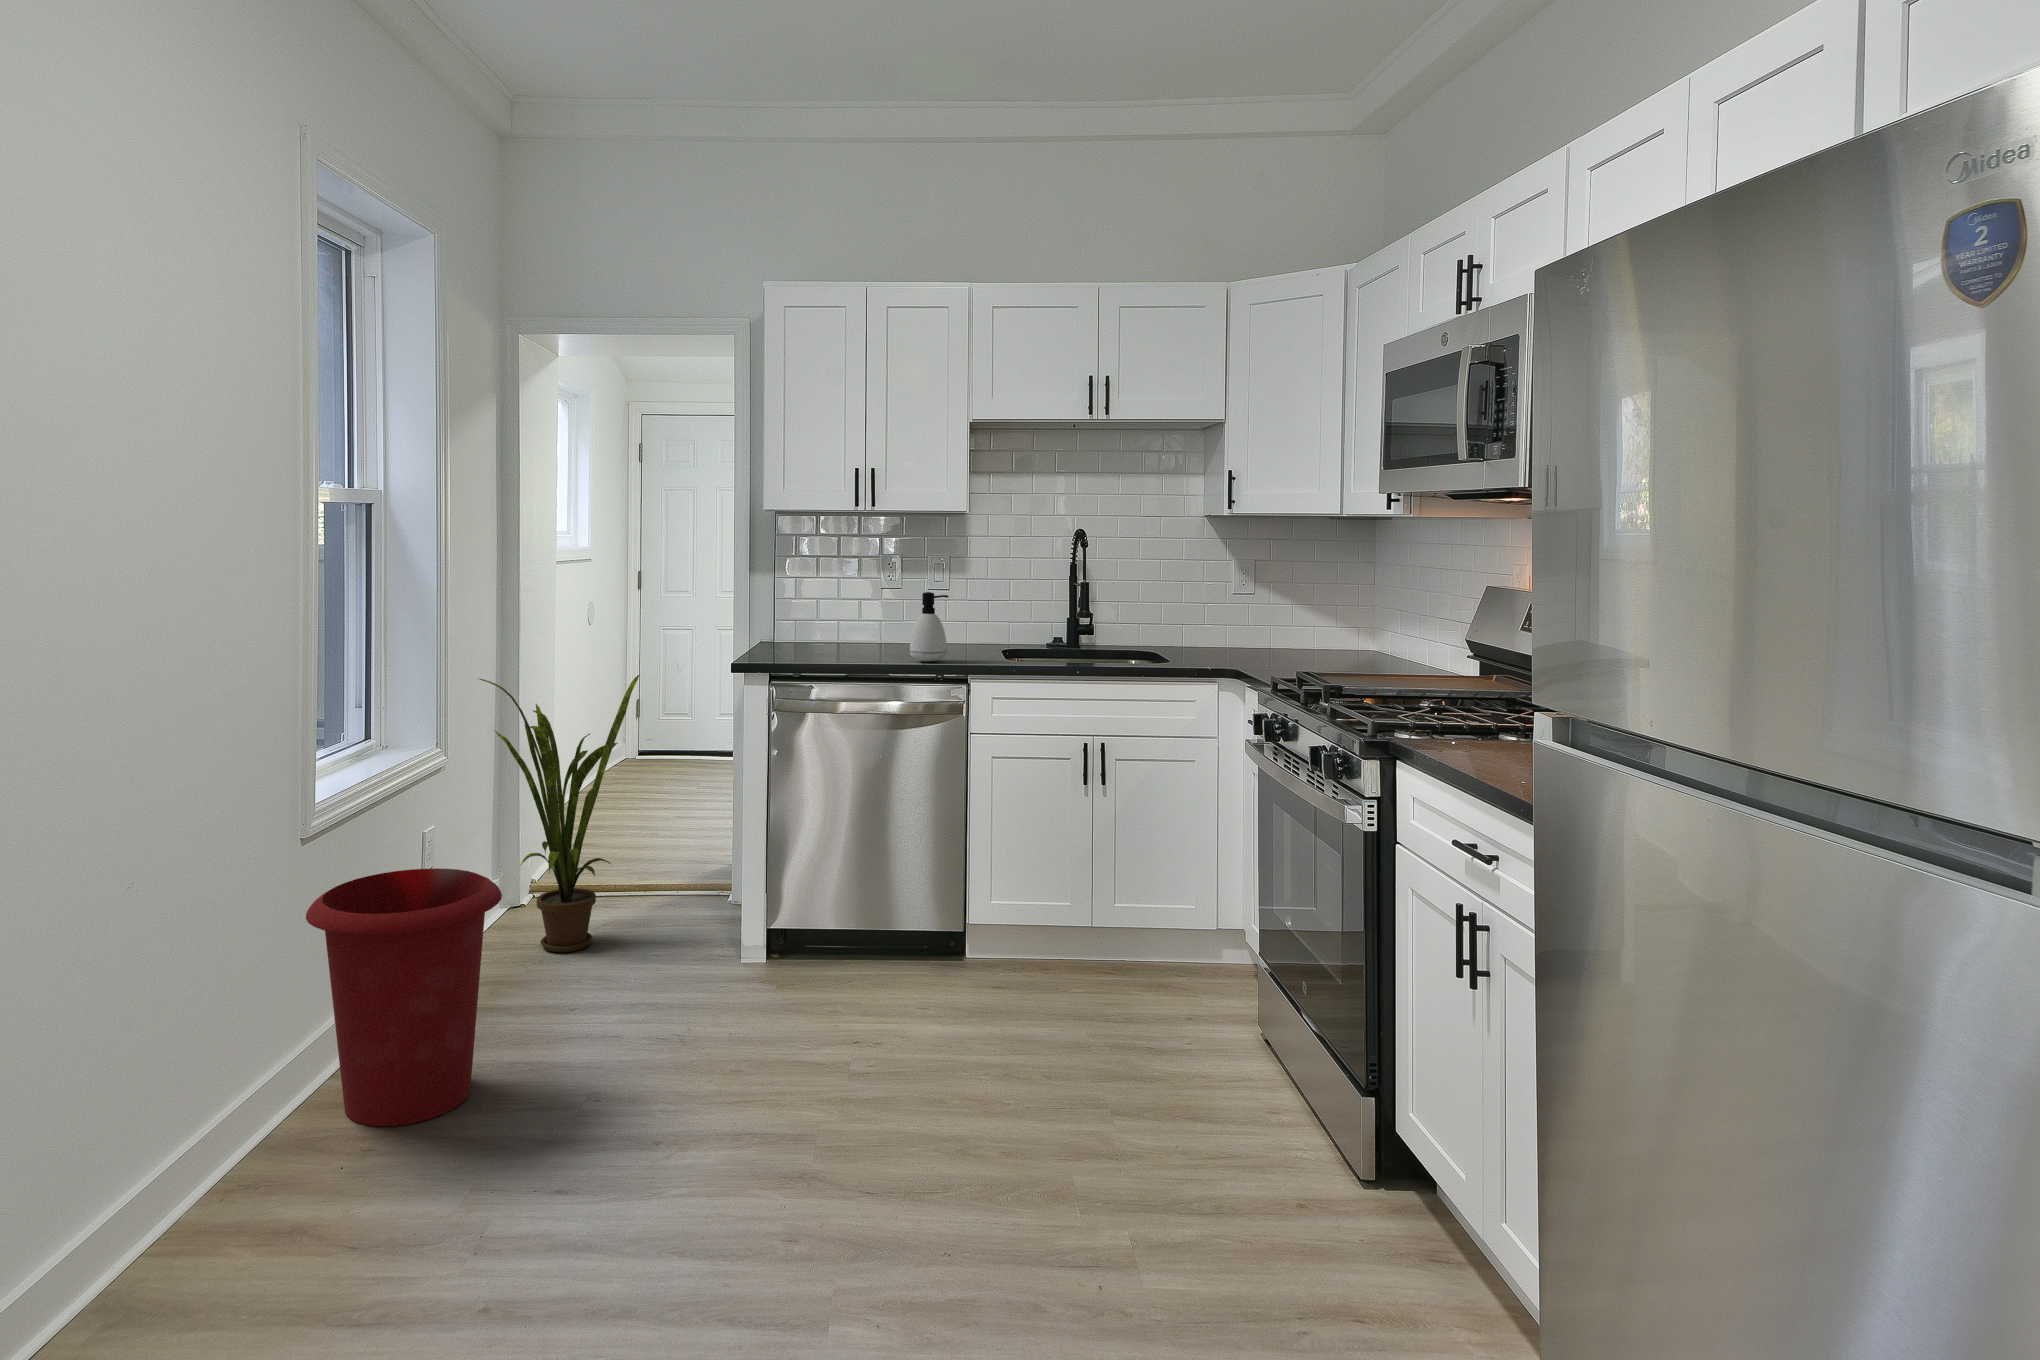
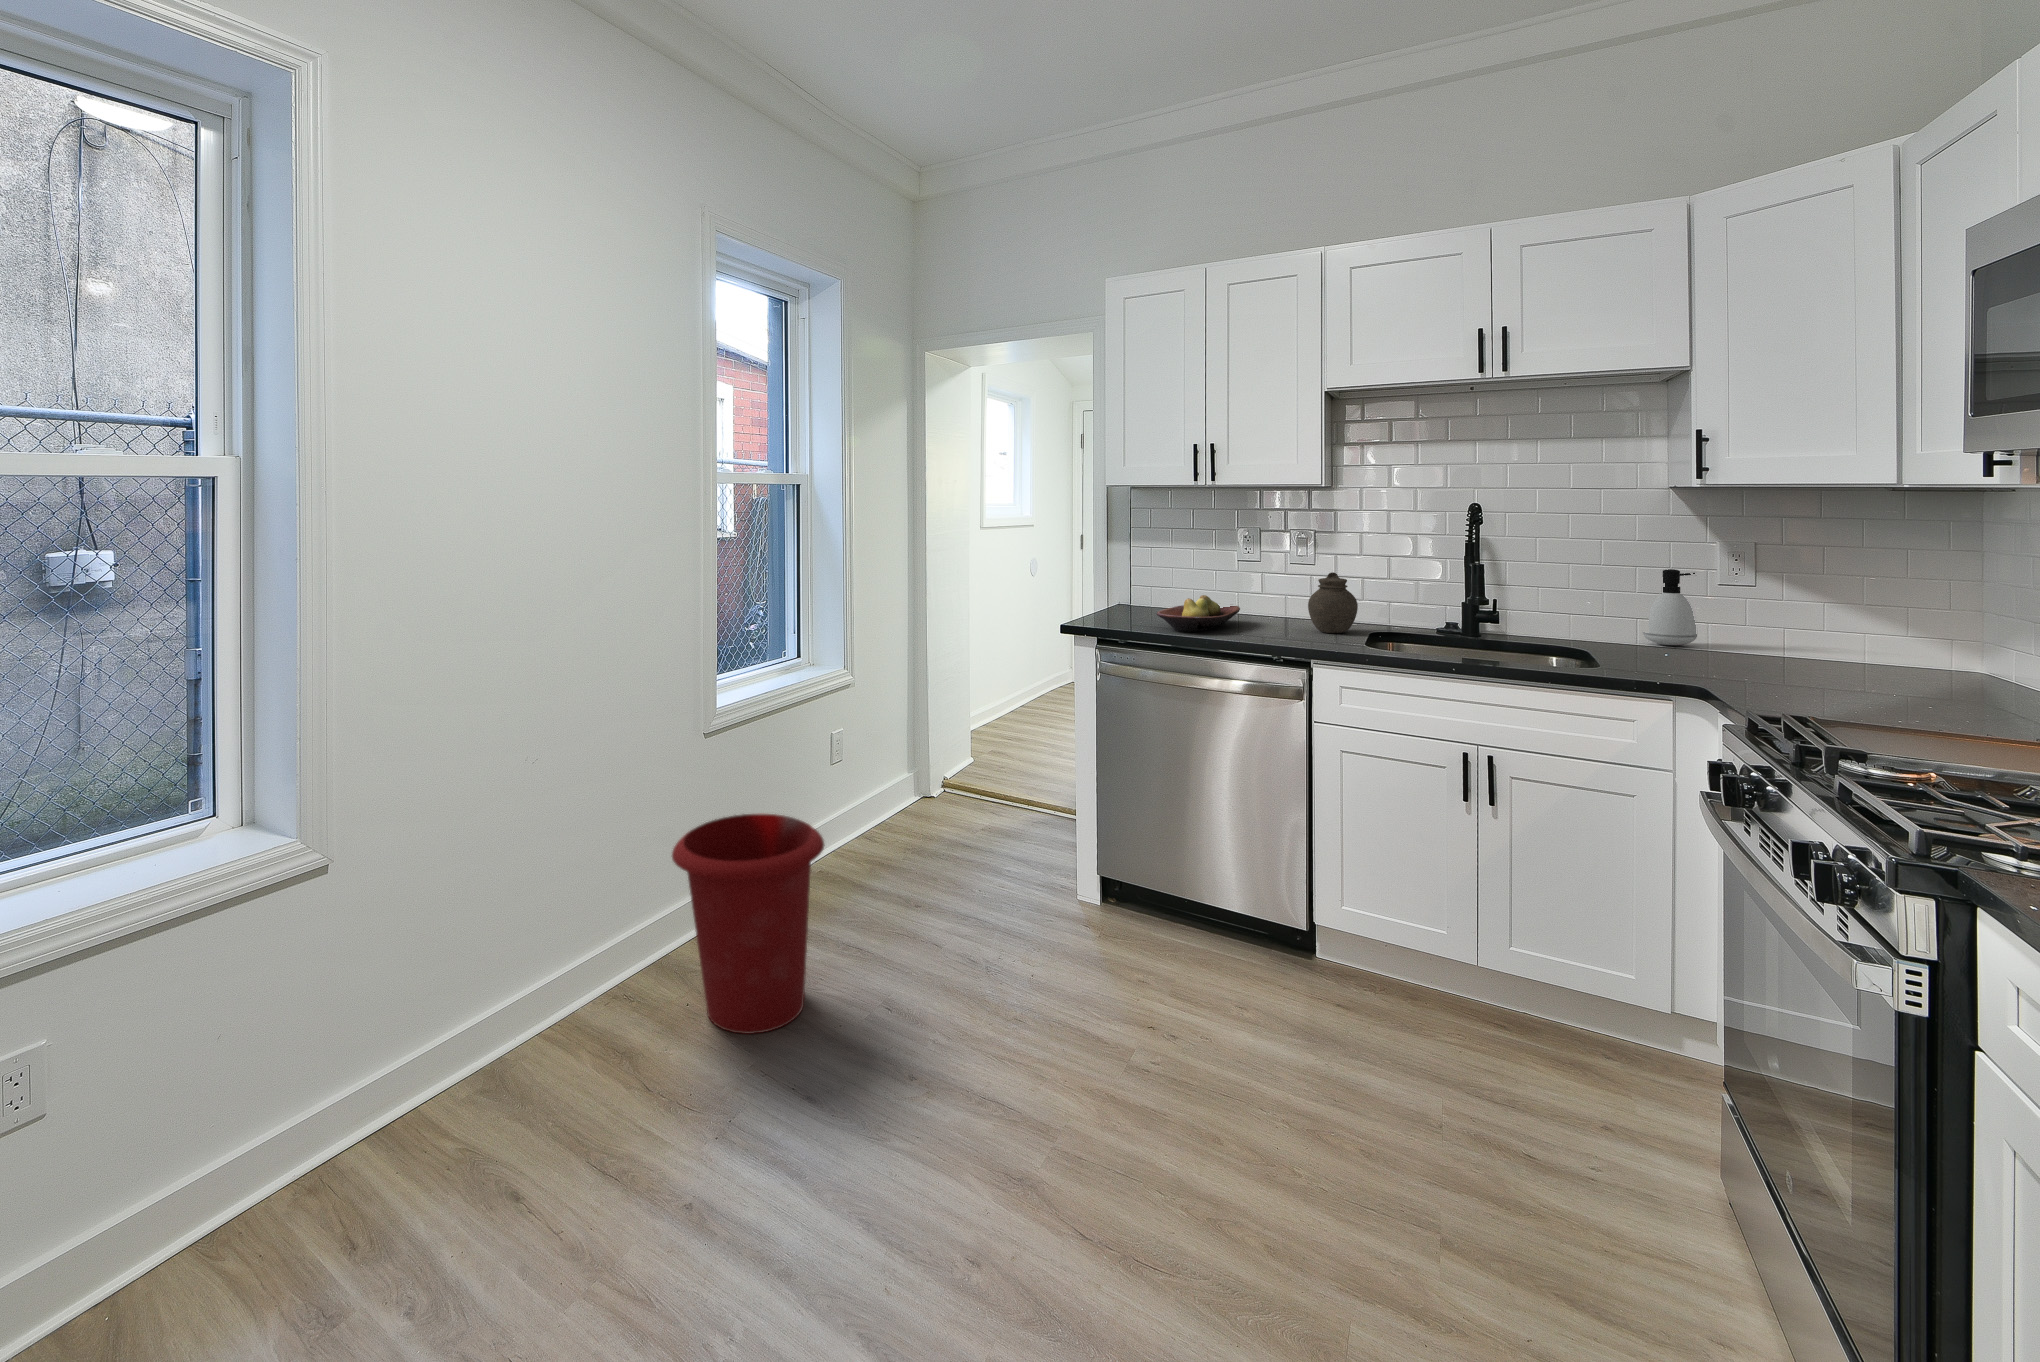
soap dispenser: present [910,592,948,662] -> present [1643,569,1697,645]
jar: none [948,592,990,649] -> present [1308,572,1358,633]
fruit bowl: none [811,617,886,652] -> present [1157,595,1240,632]
house plant: present [478,675,639,952] -> none [861,642,997,880]

